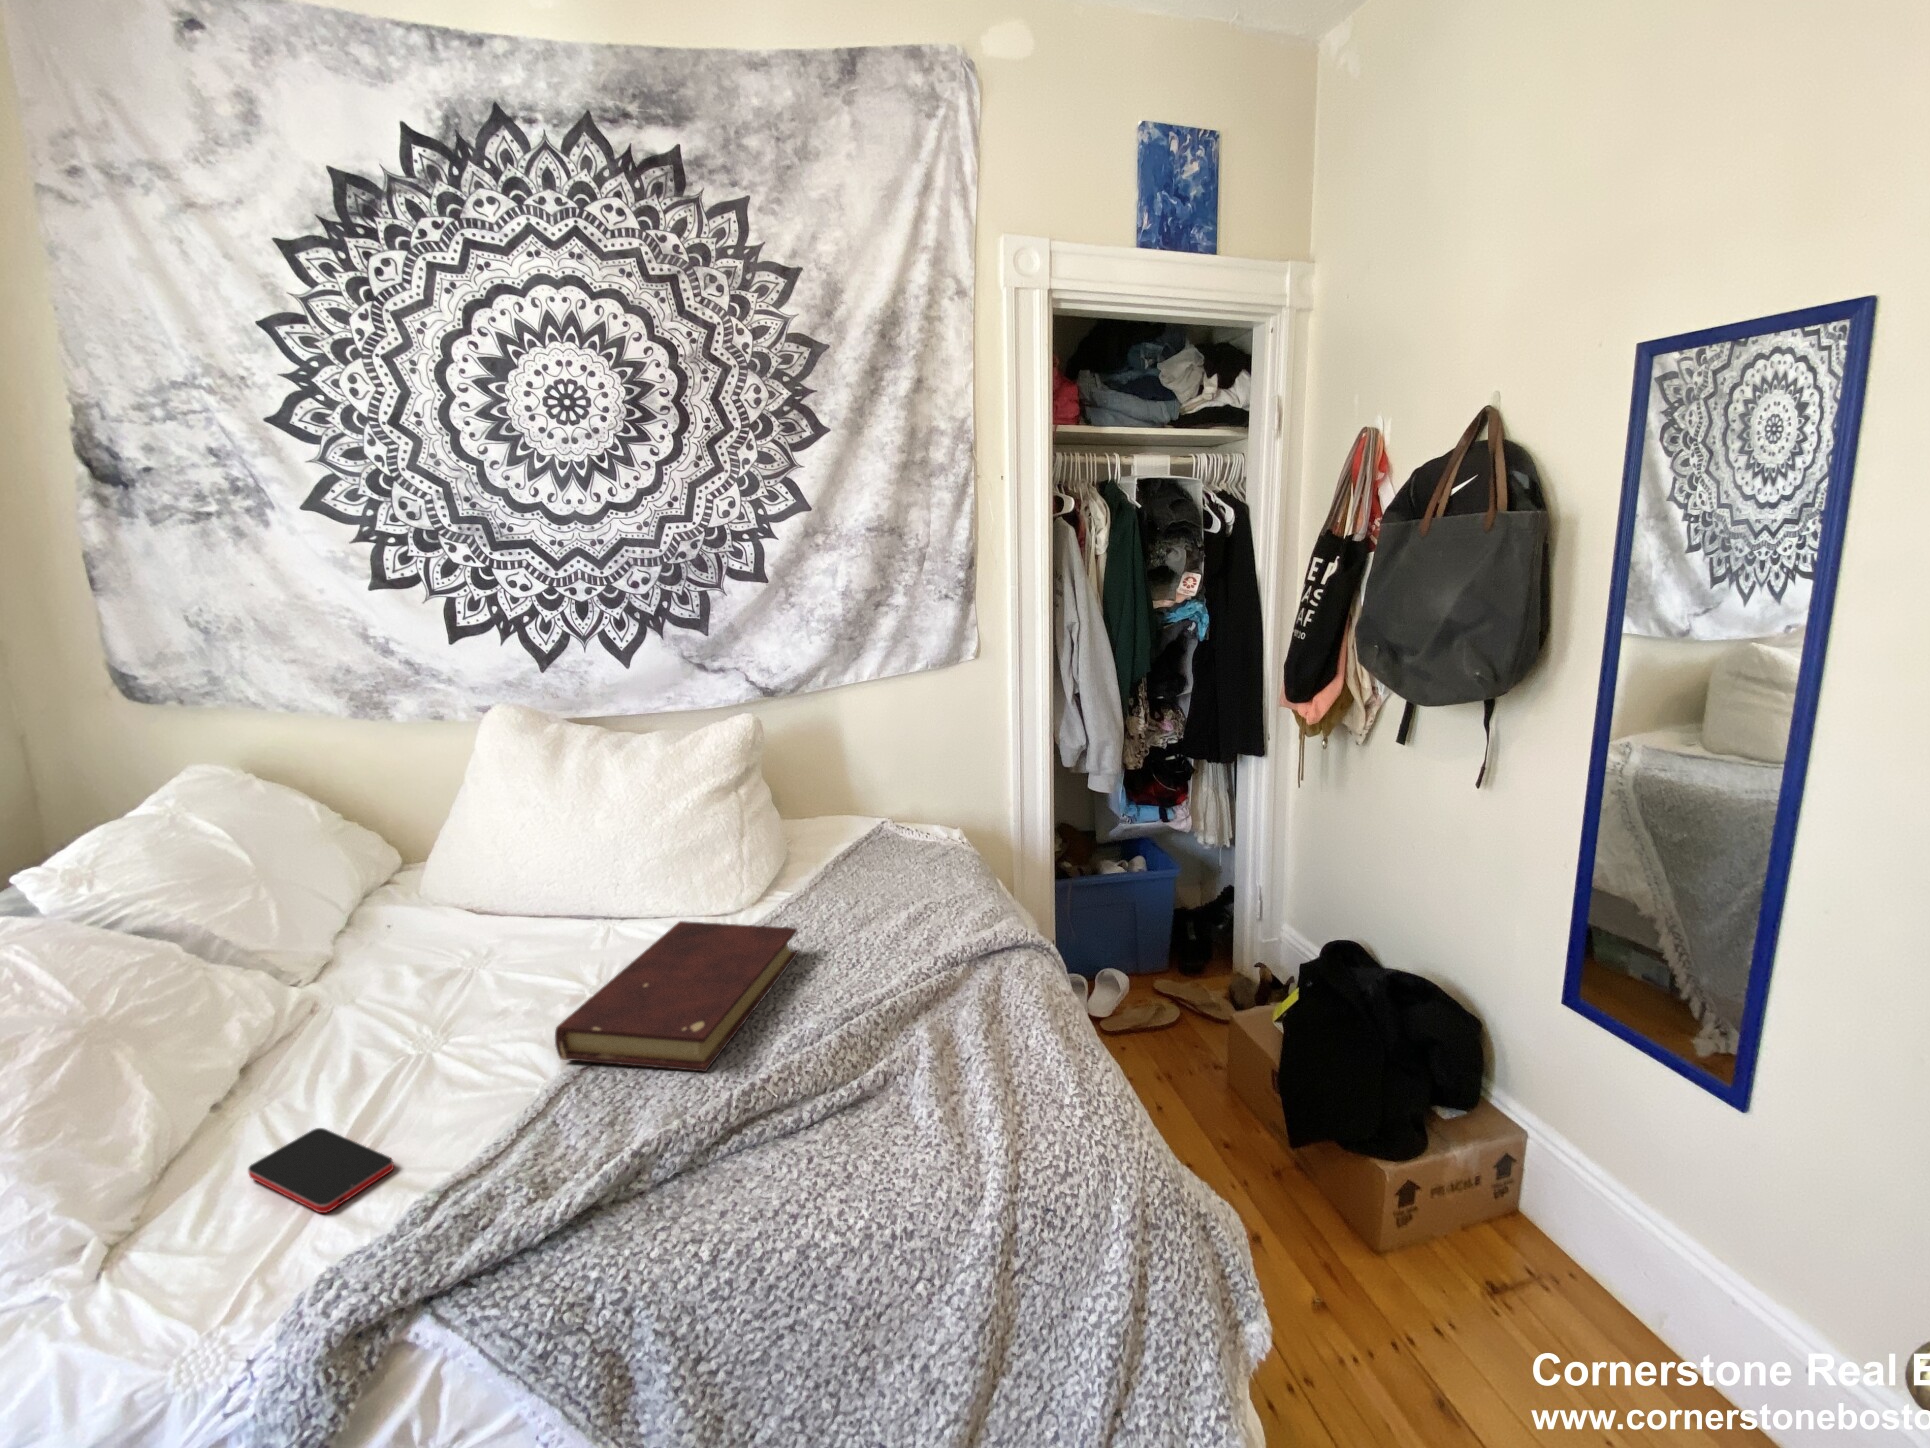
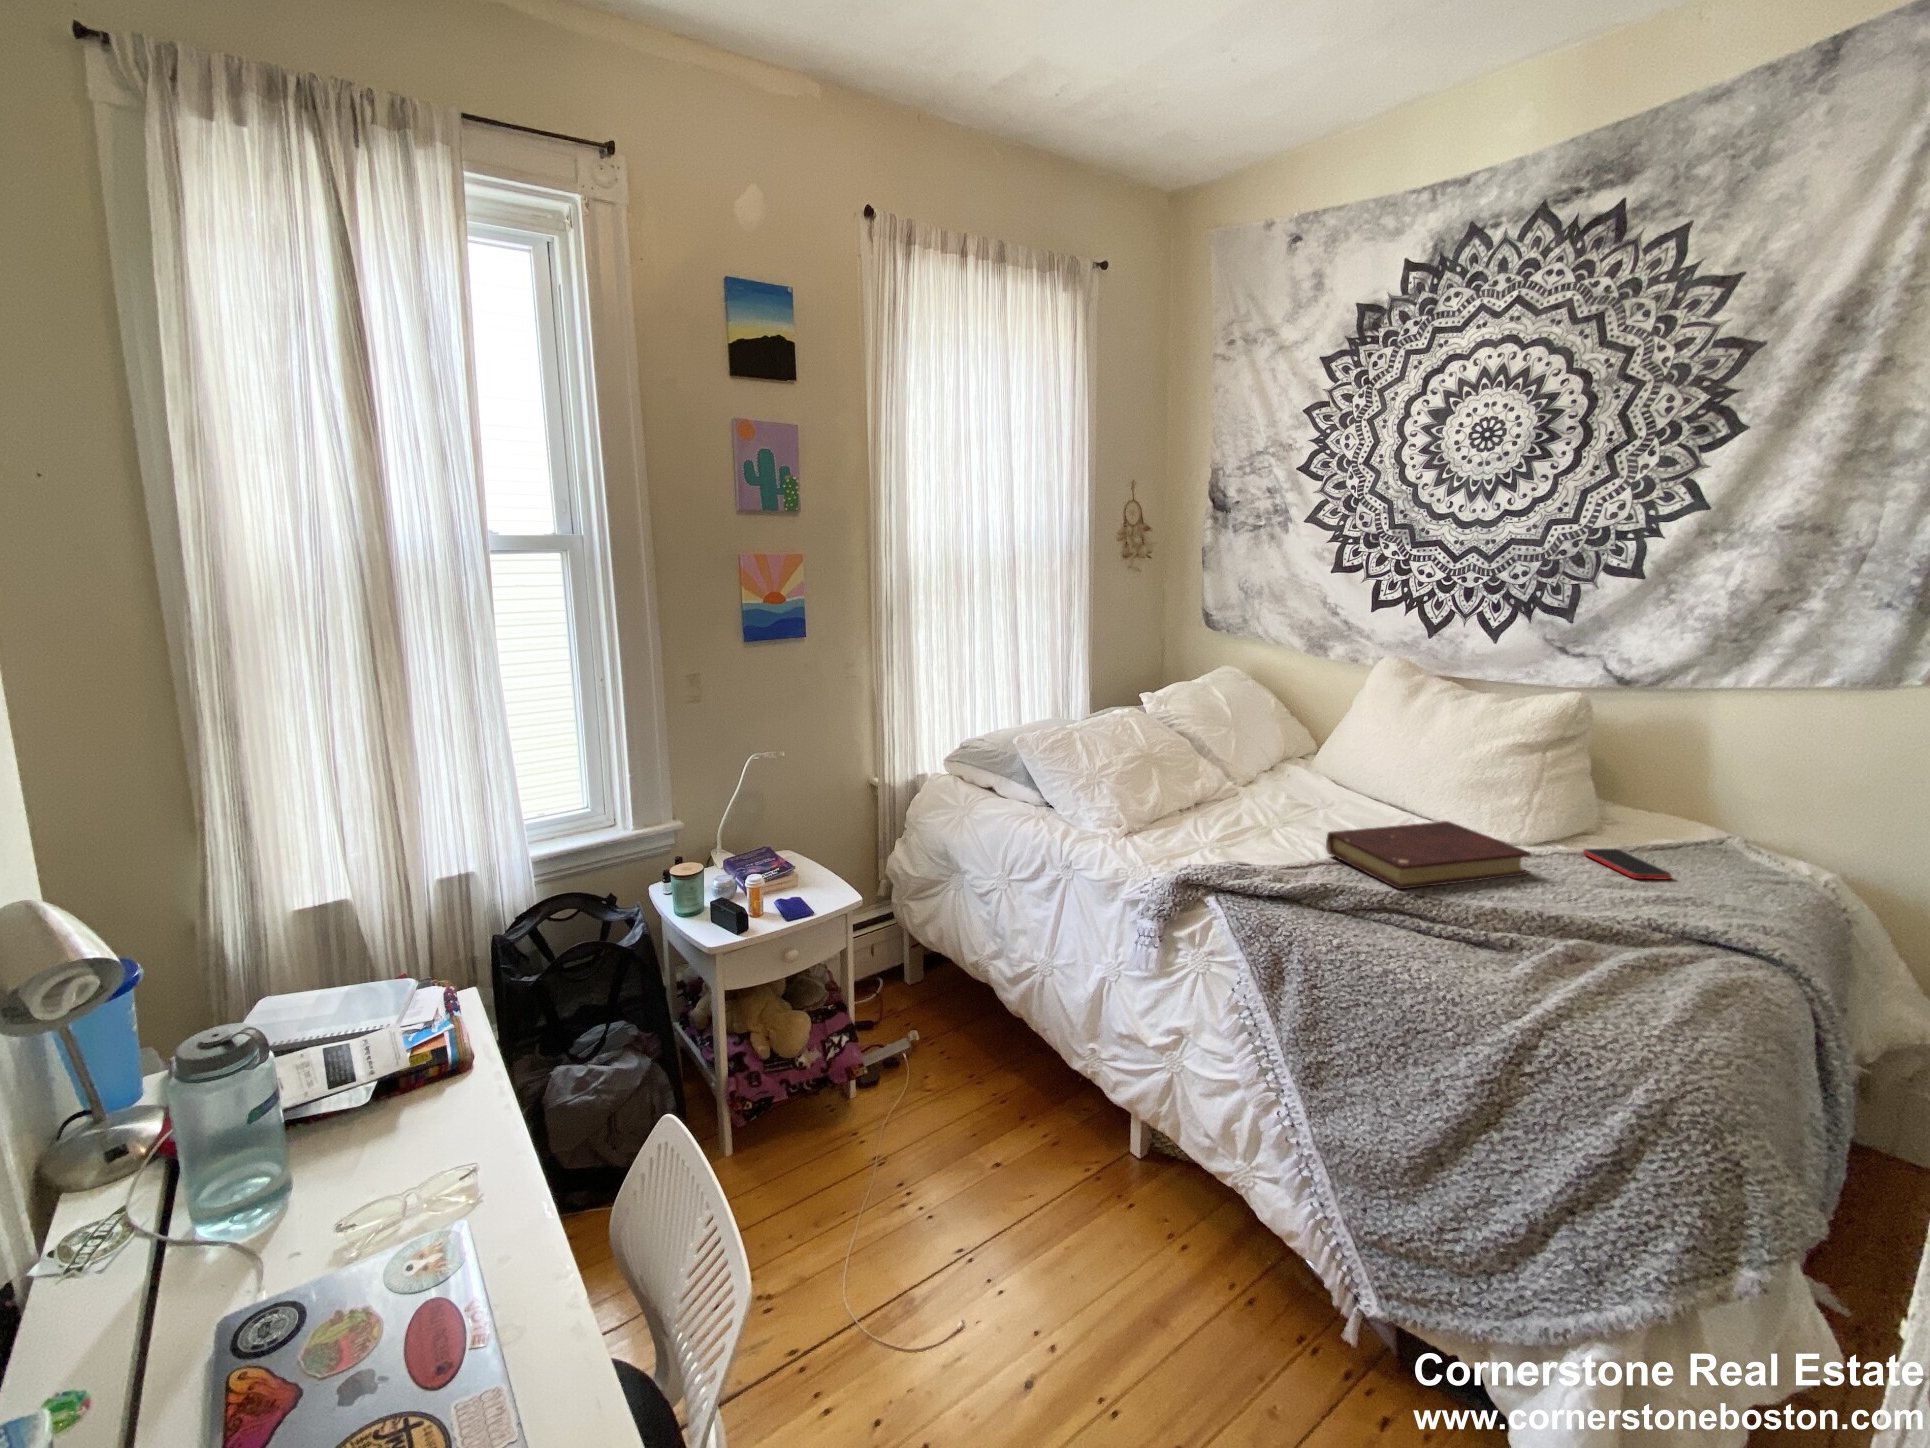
smartphone: present [248,1128,394,1213] -> present [1583,849,1671,879]

